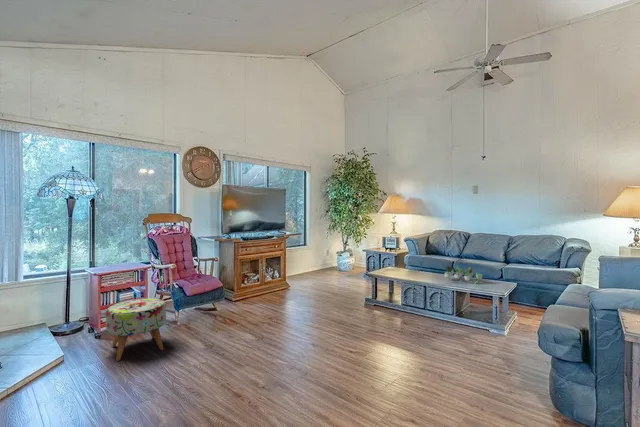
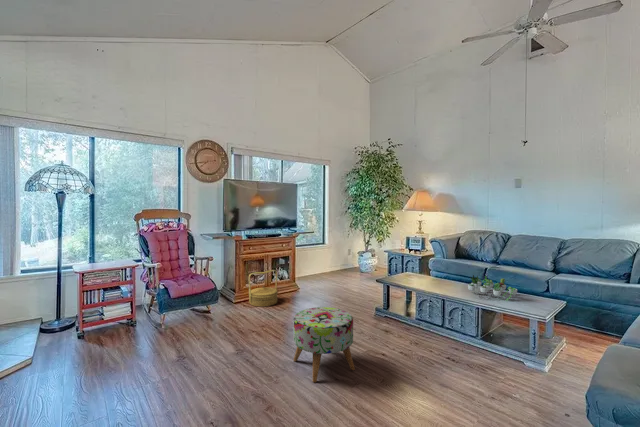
woven basket: none [247,269,274,303] -> present [248,270,278,307]
ottoman: present [106,298,166,361] -> present [293,307,355,382]

